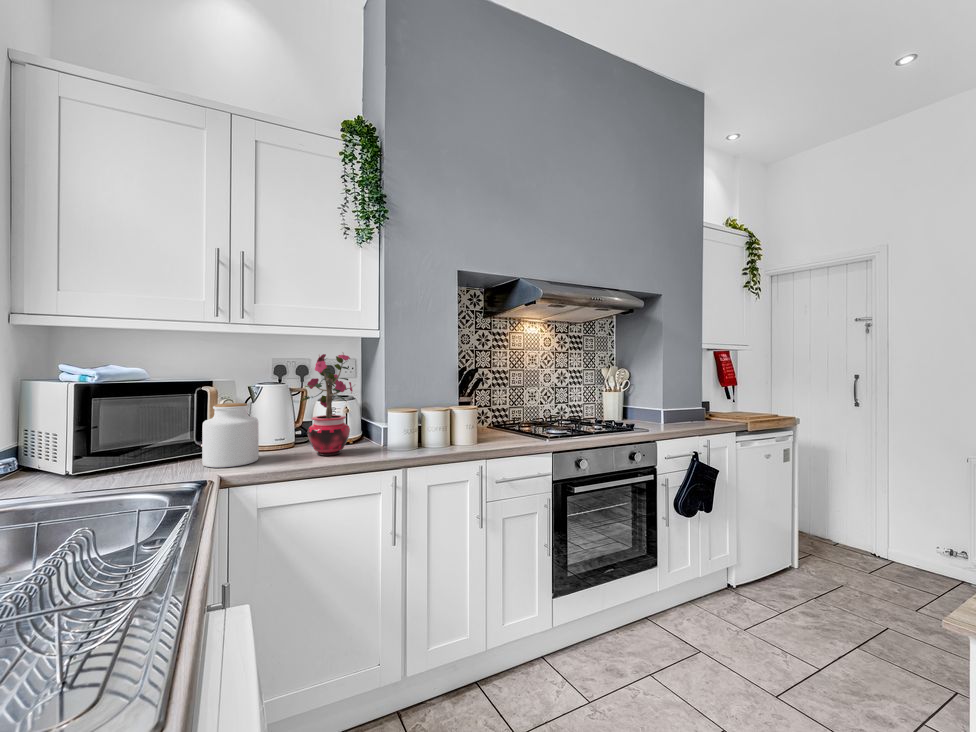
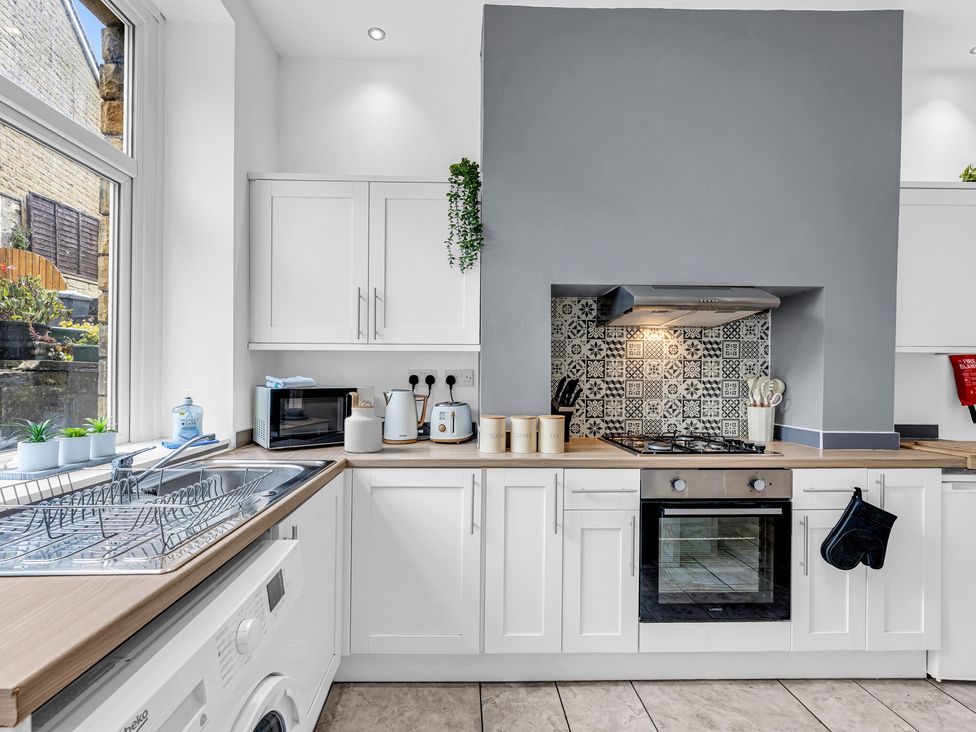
potted plant: present [301,354,352,456] -> none [412,365,455,451]

